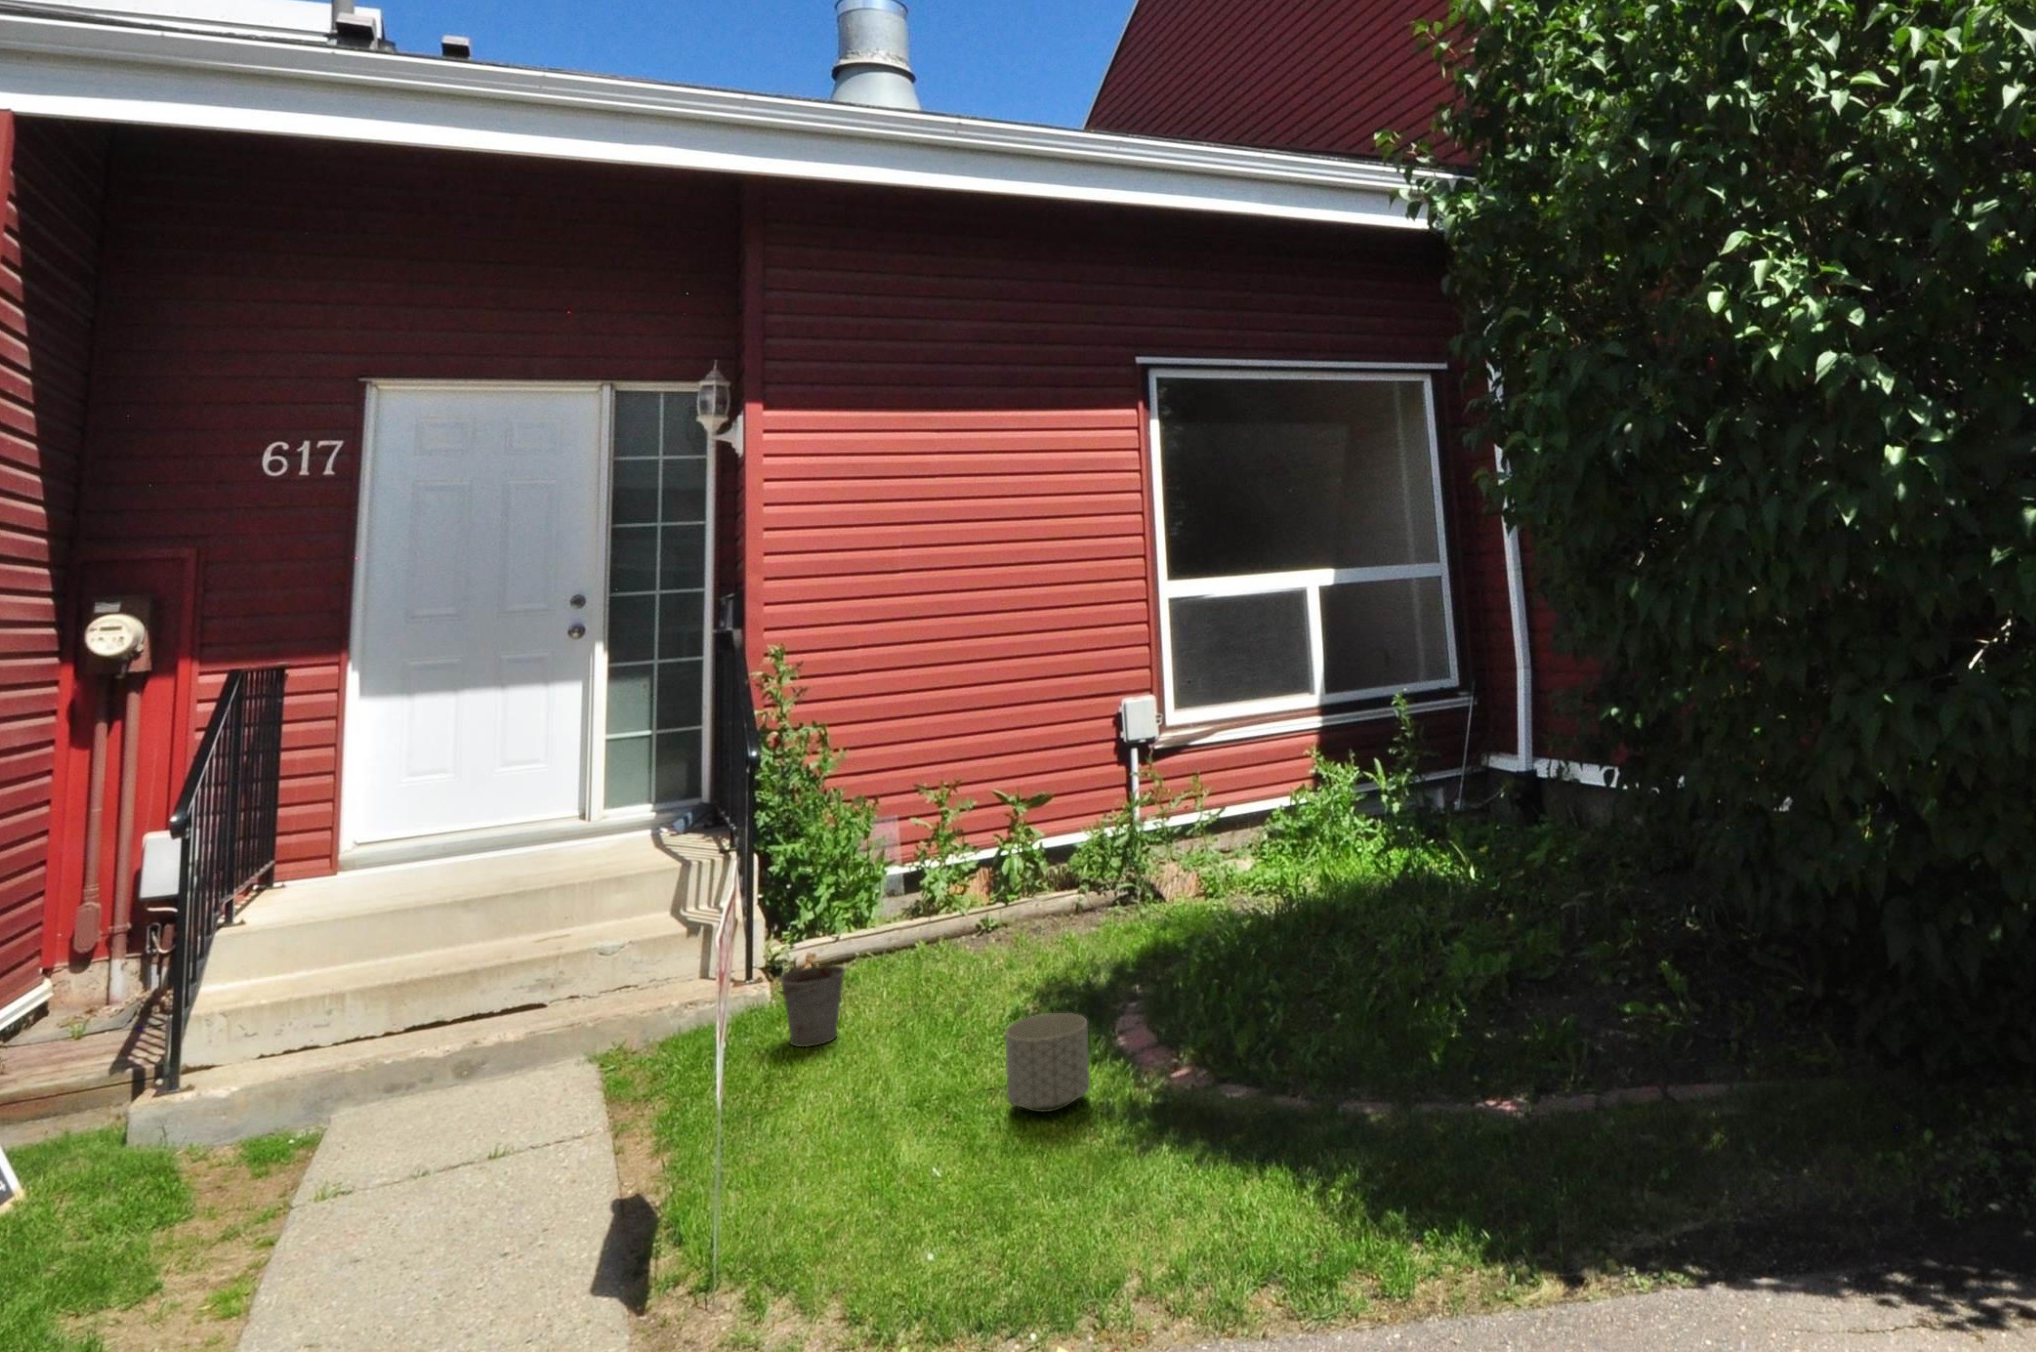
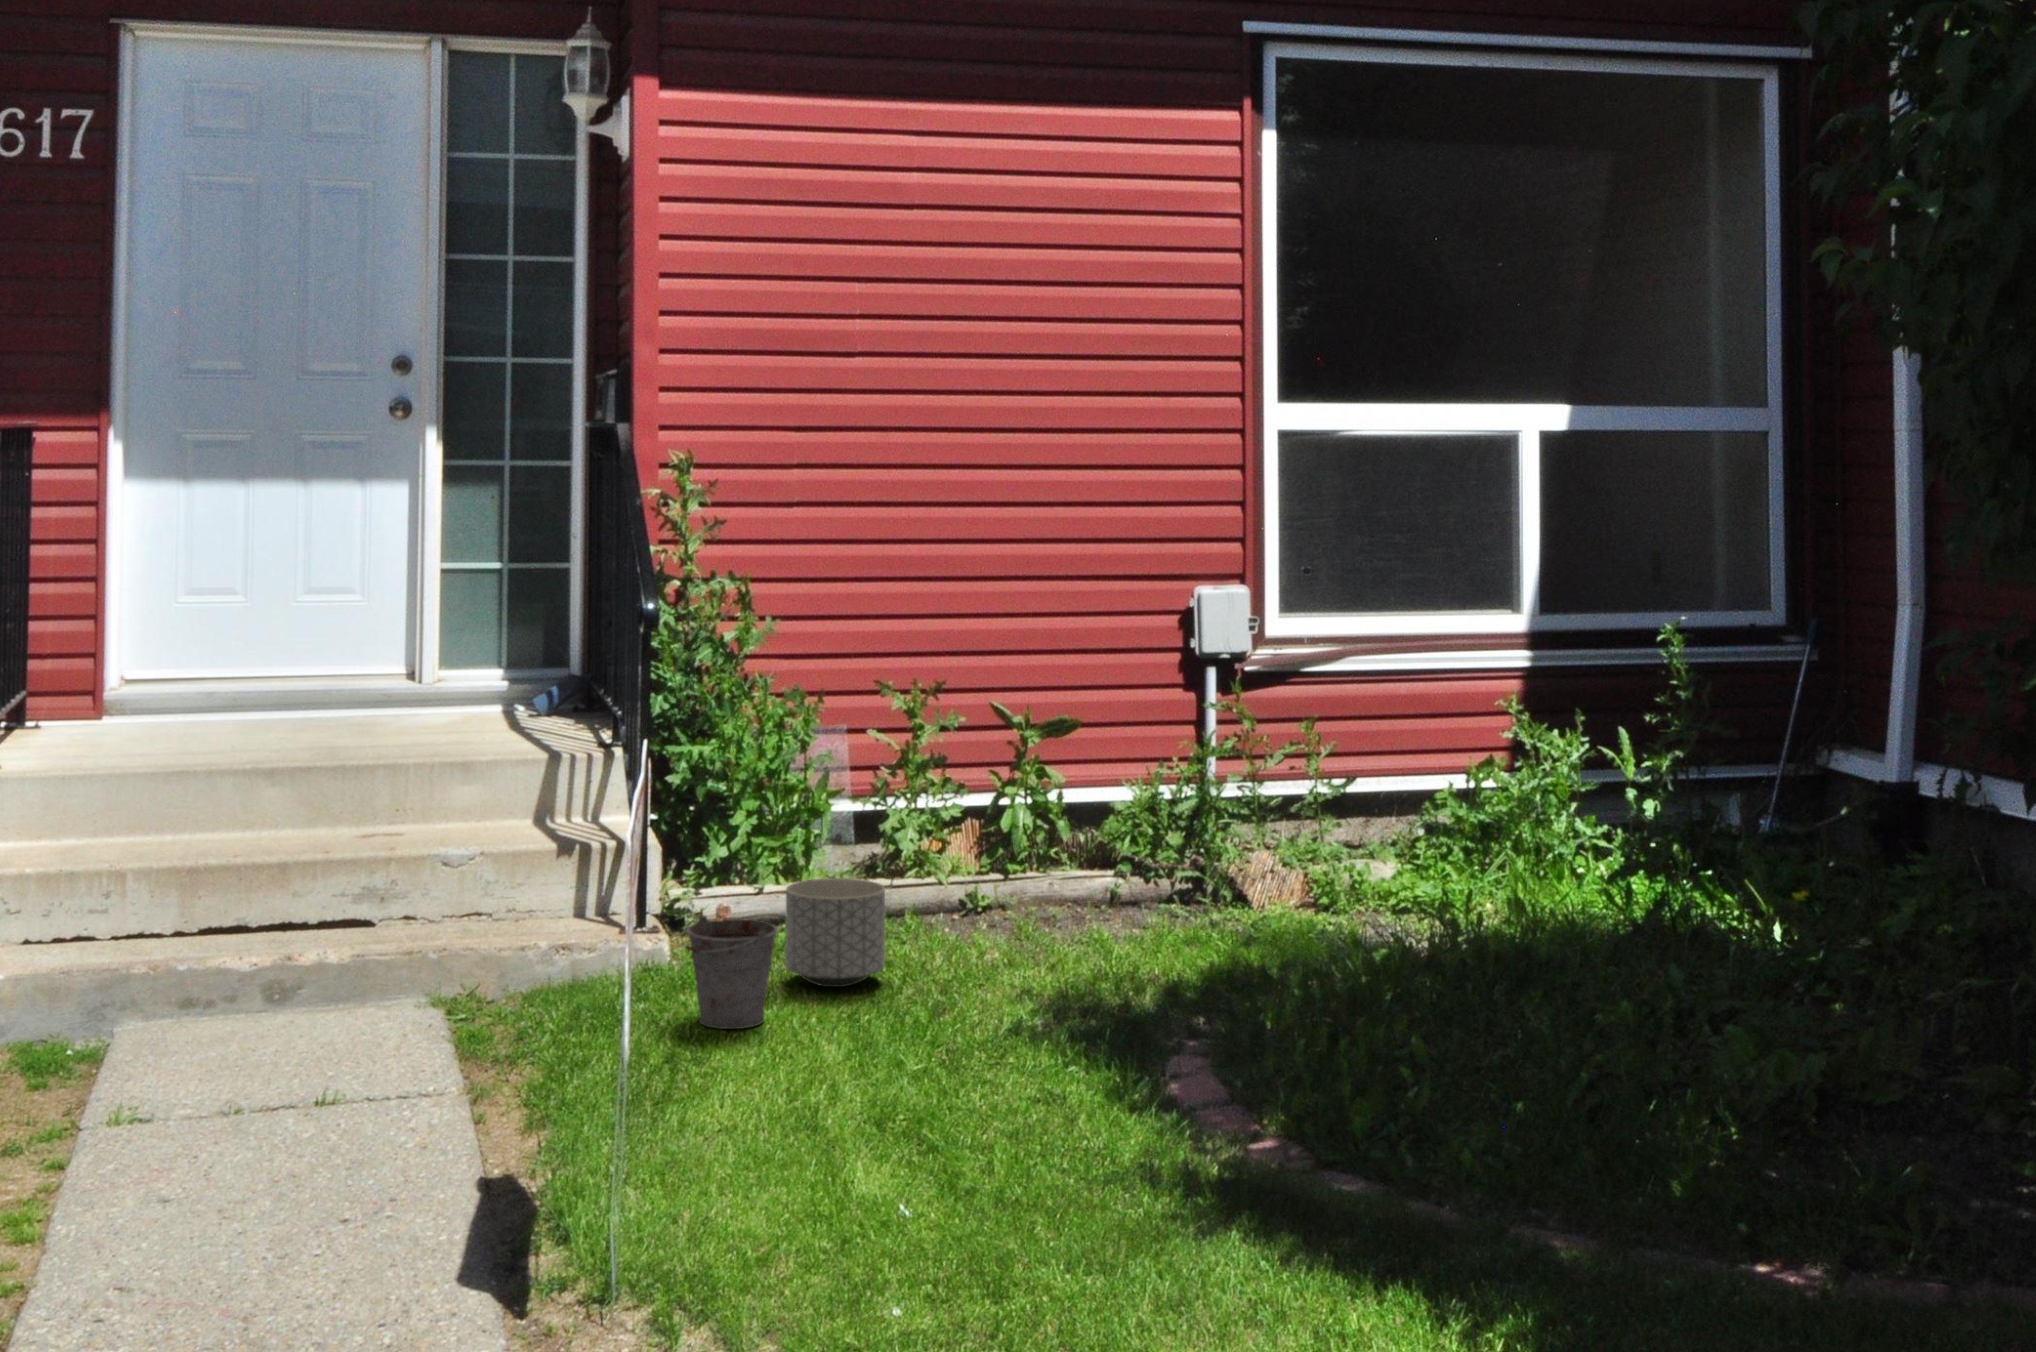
planter: present [1006,1013,1090,1112] -> present [785,878,885,987]

